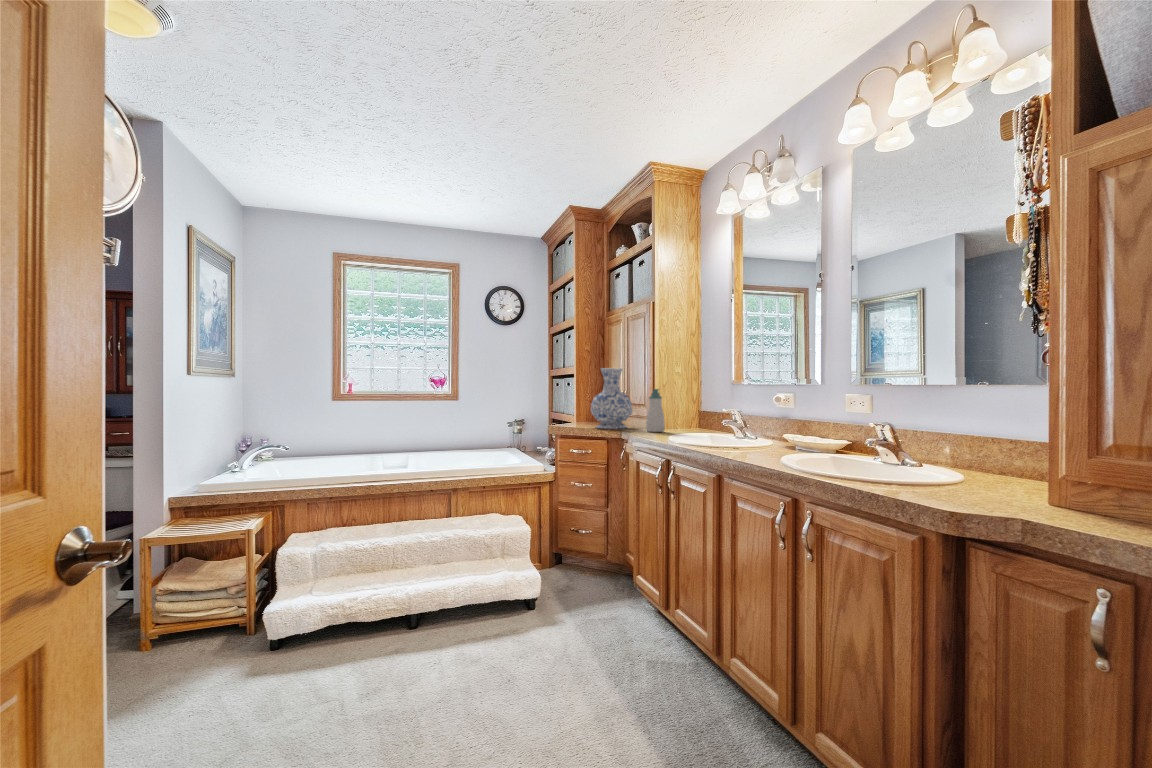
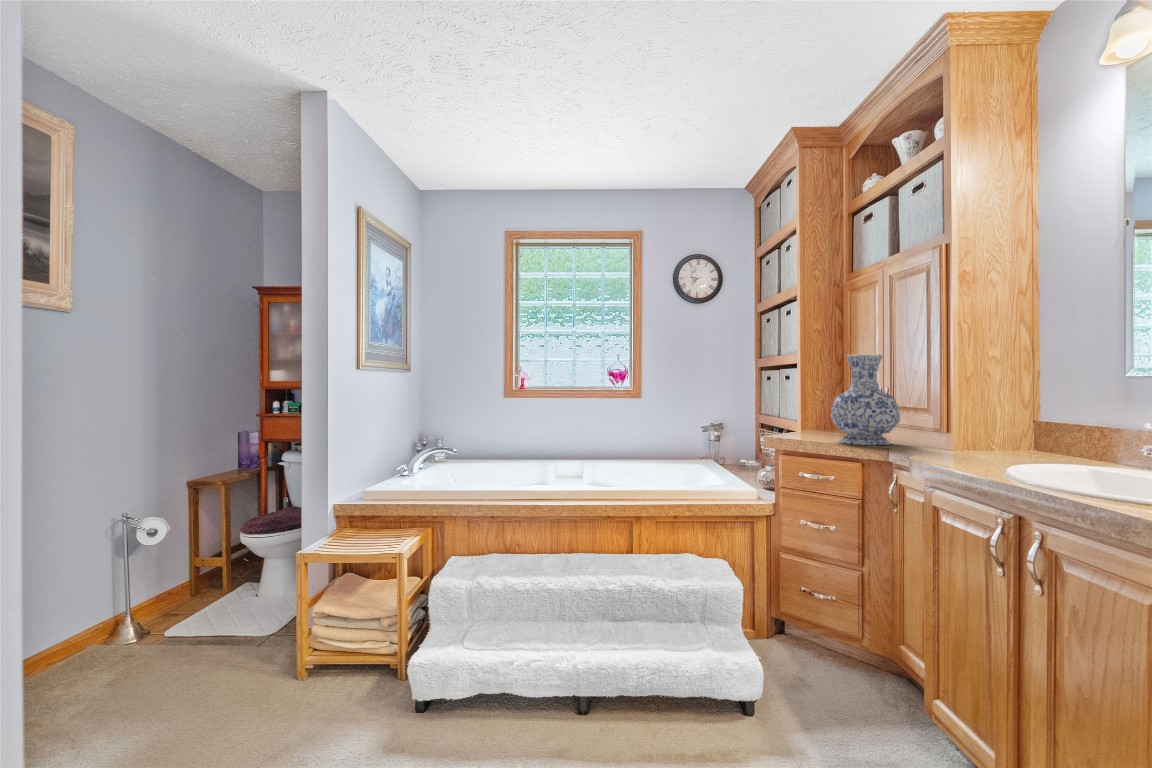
soap bottle: present [646,389,665,432] -> none [930,385,964,454]

